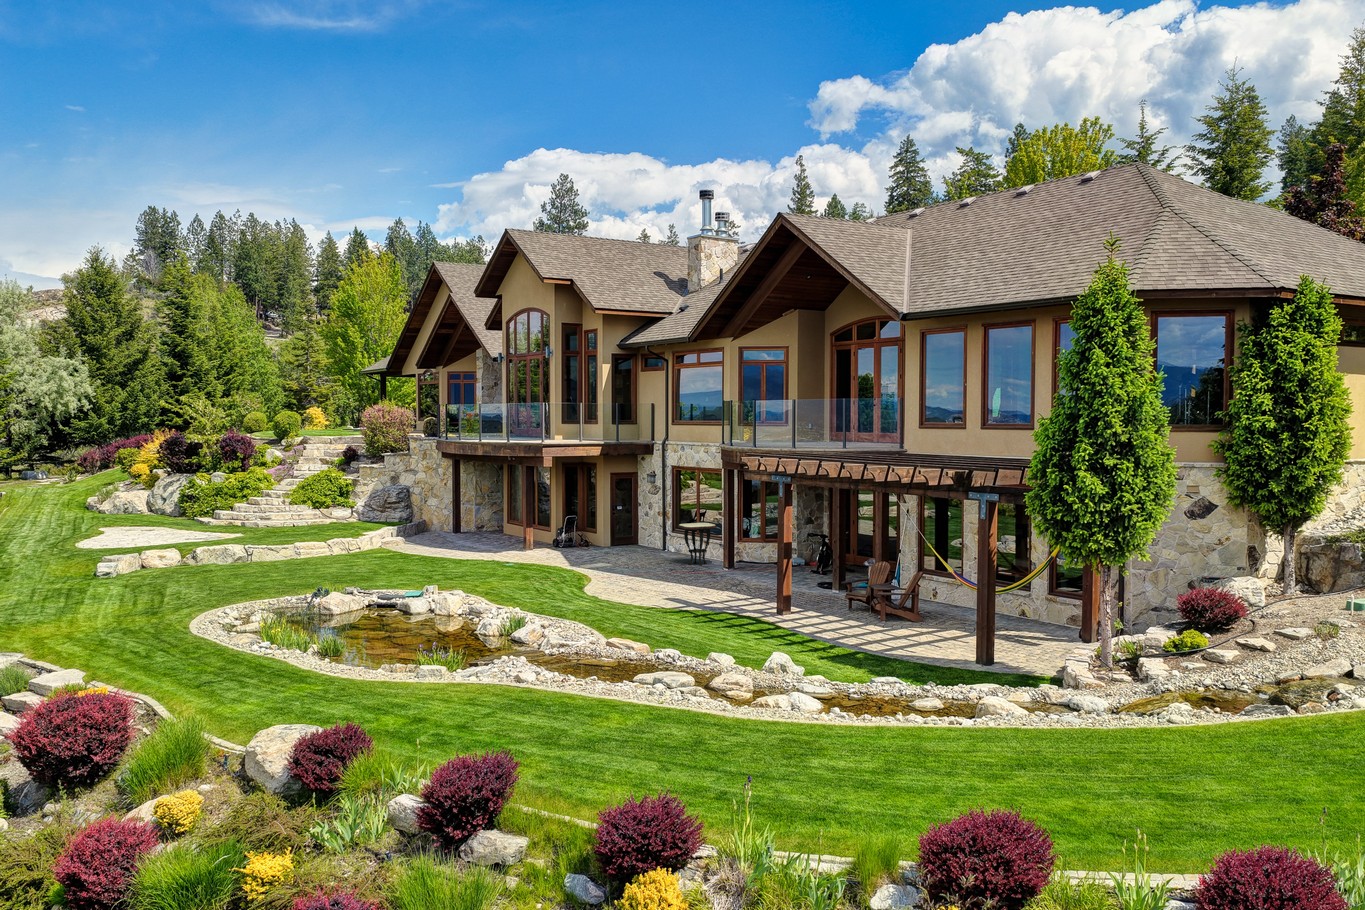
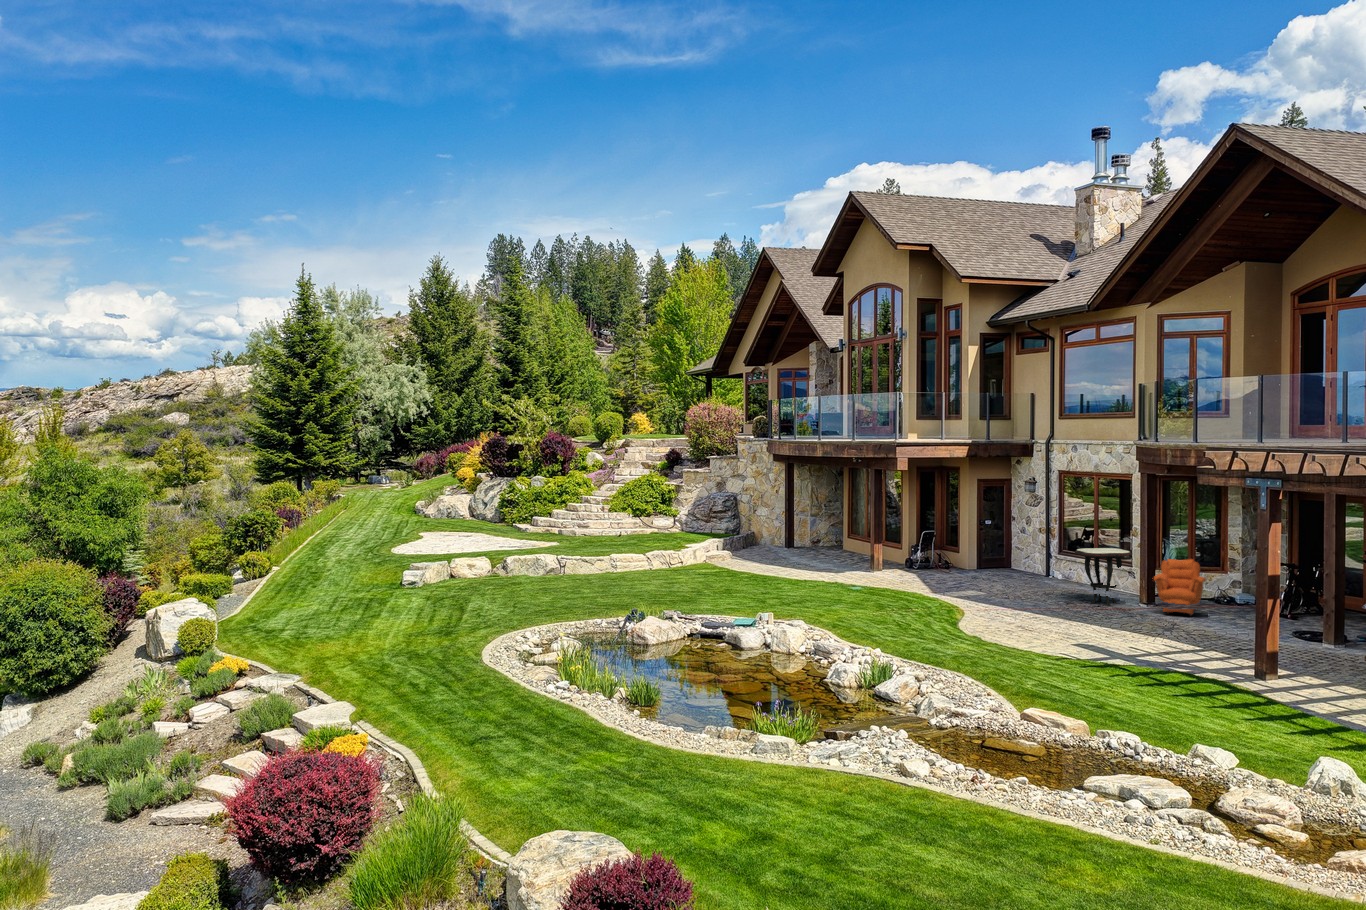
armchair: none [729,529,765,571] -> present [1154,559,1206,616]

